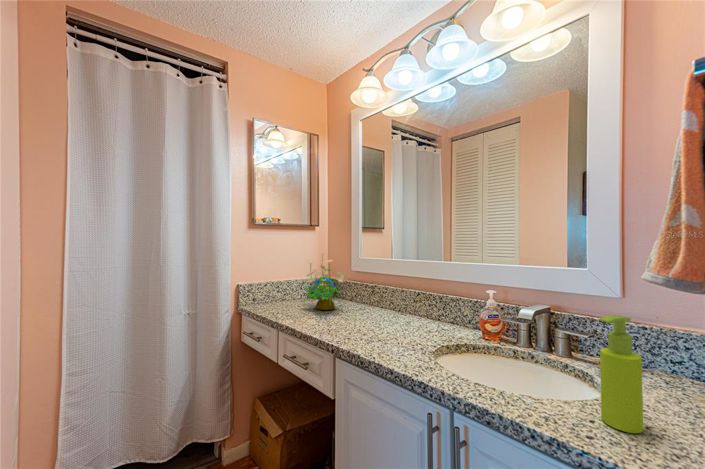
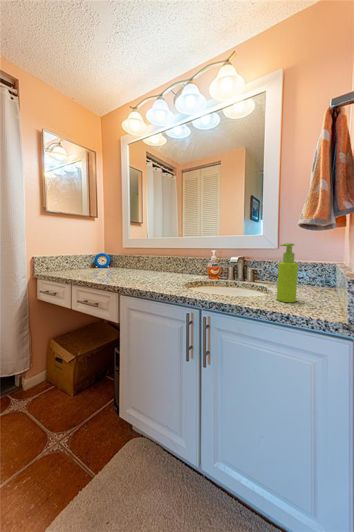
potted plant: present [303,253,344,310] -> none [88,232,119,272]

